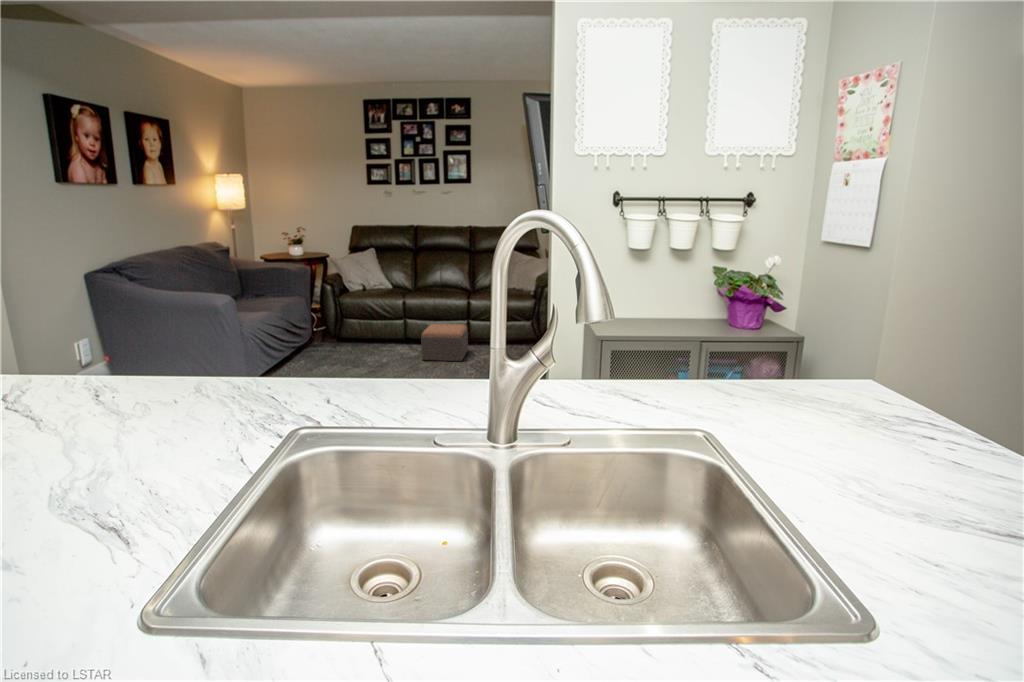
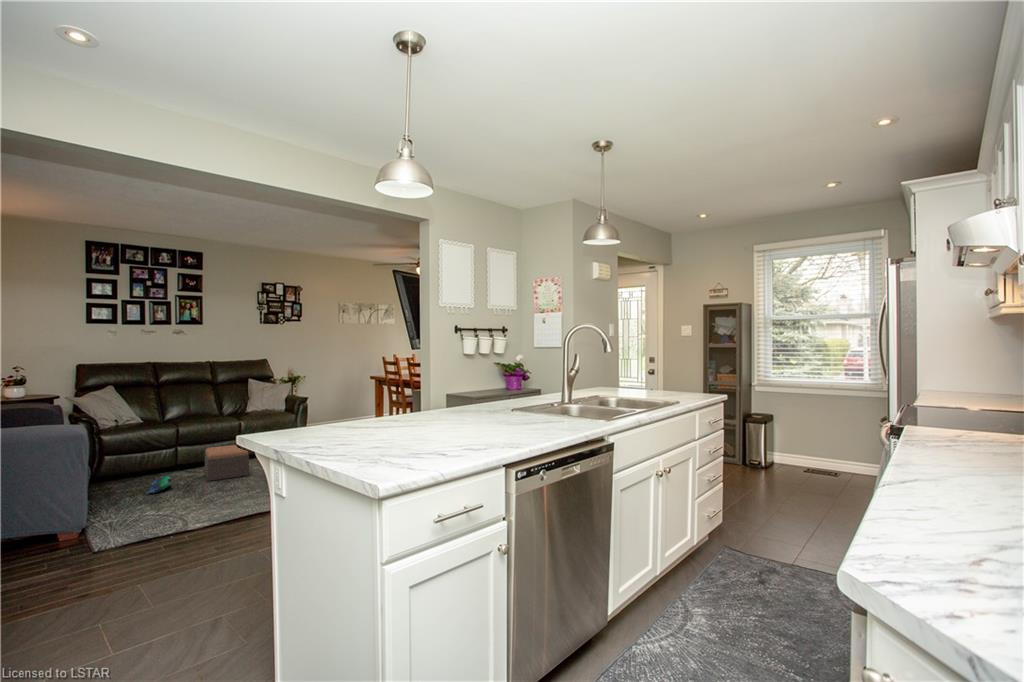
plush toy: none [360,347,388,364] -> present [146,476,172,494]

